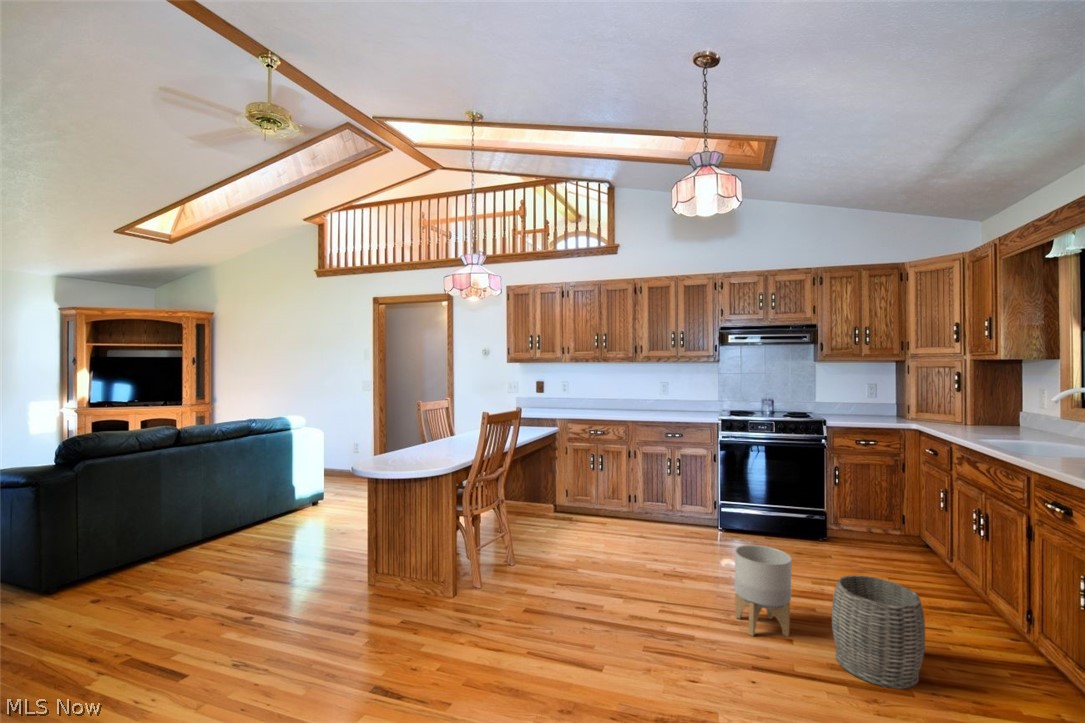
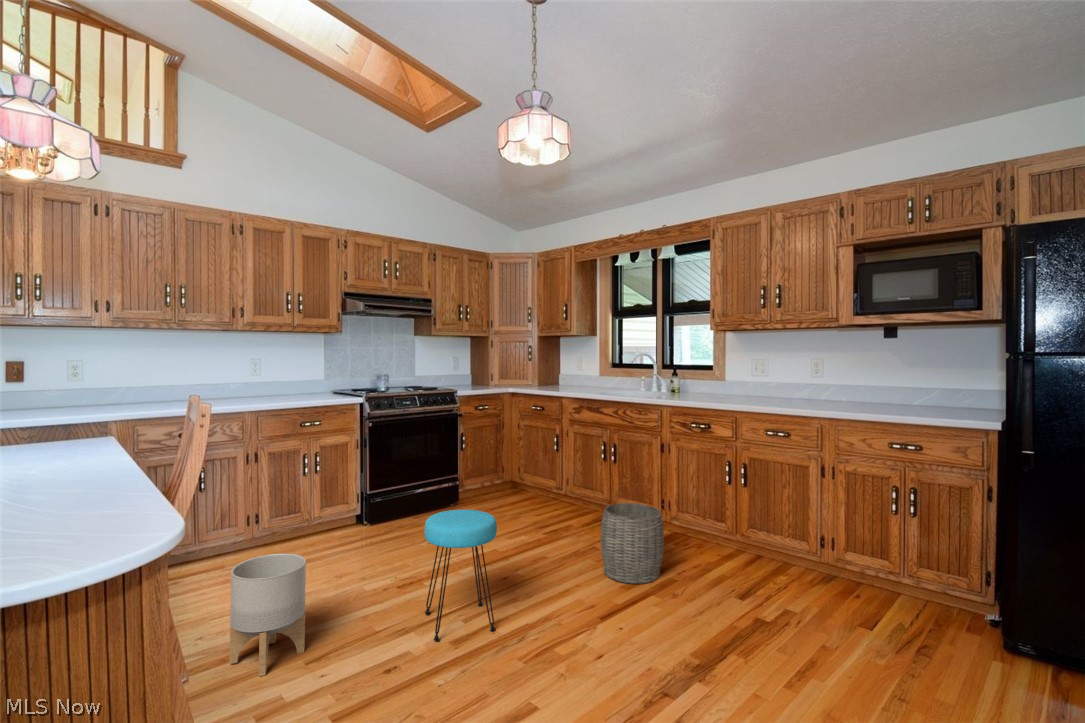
stool: none [622,517,691,627] -> present [425,510,497,640]
planter: present [734,545,792,636] -> present [230,554,306,676]

